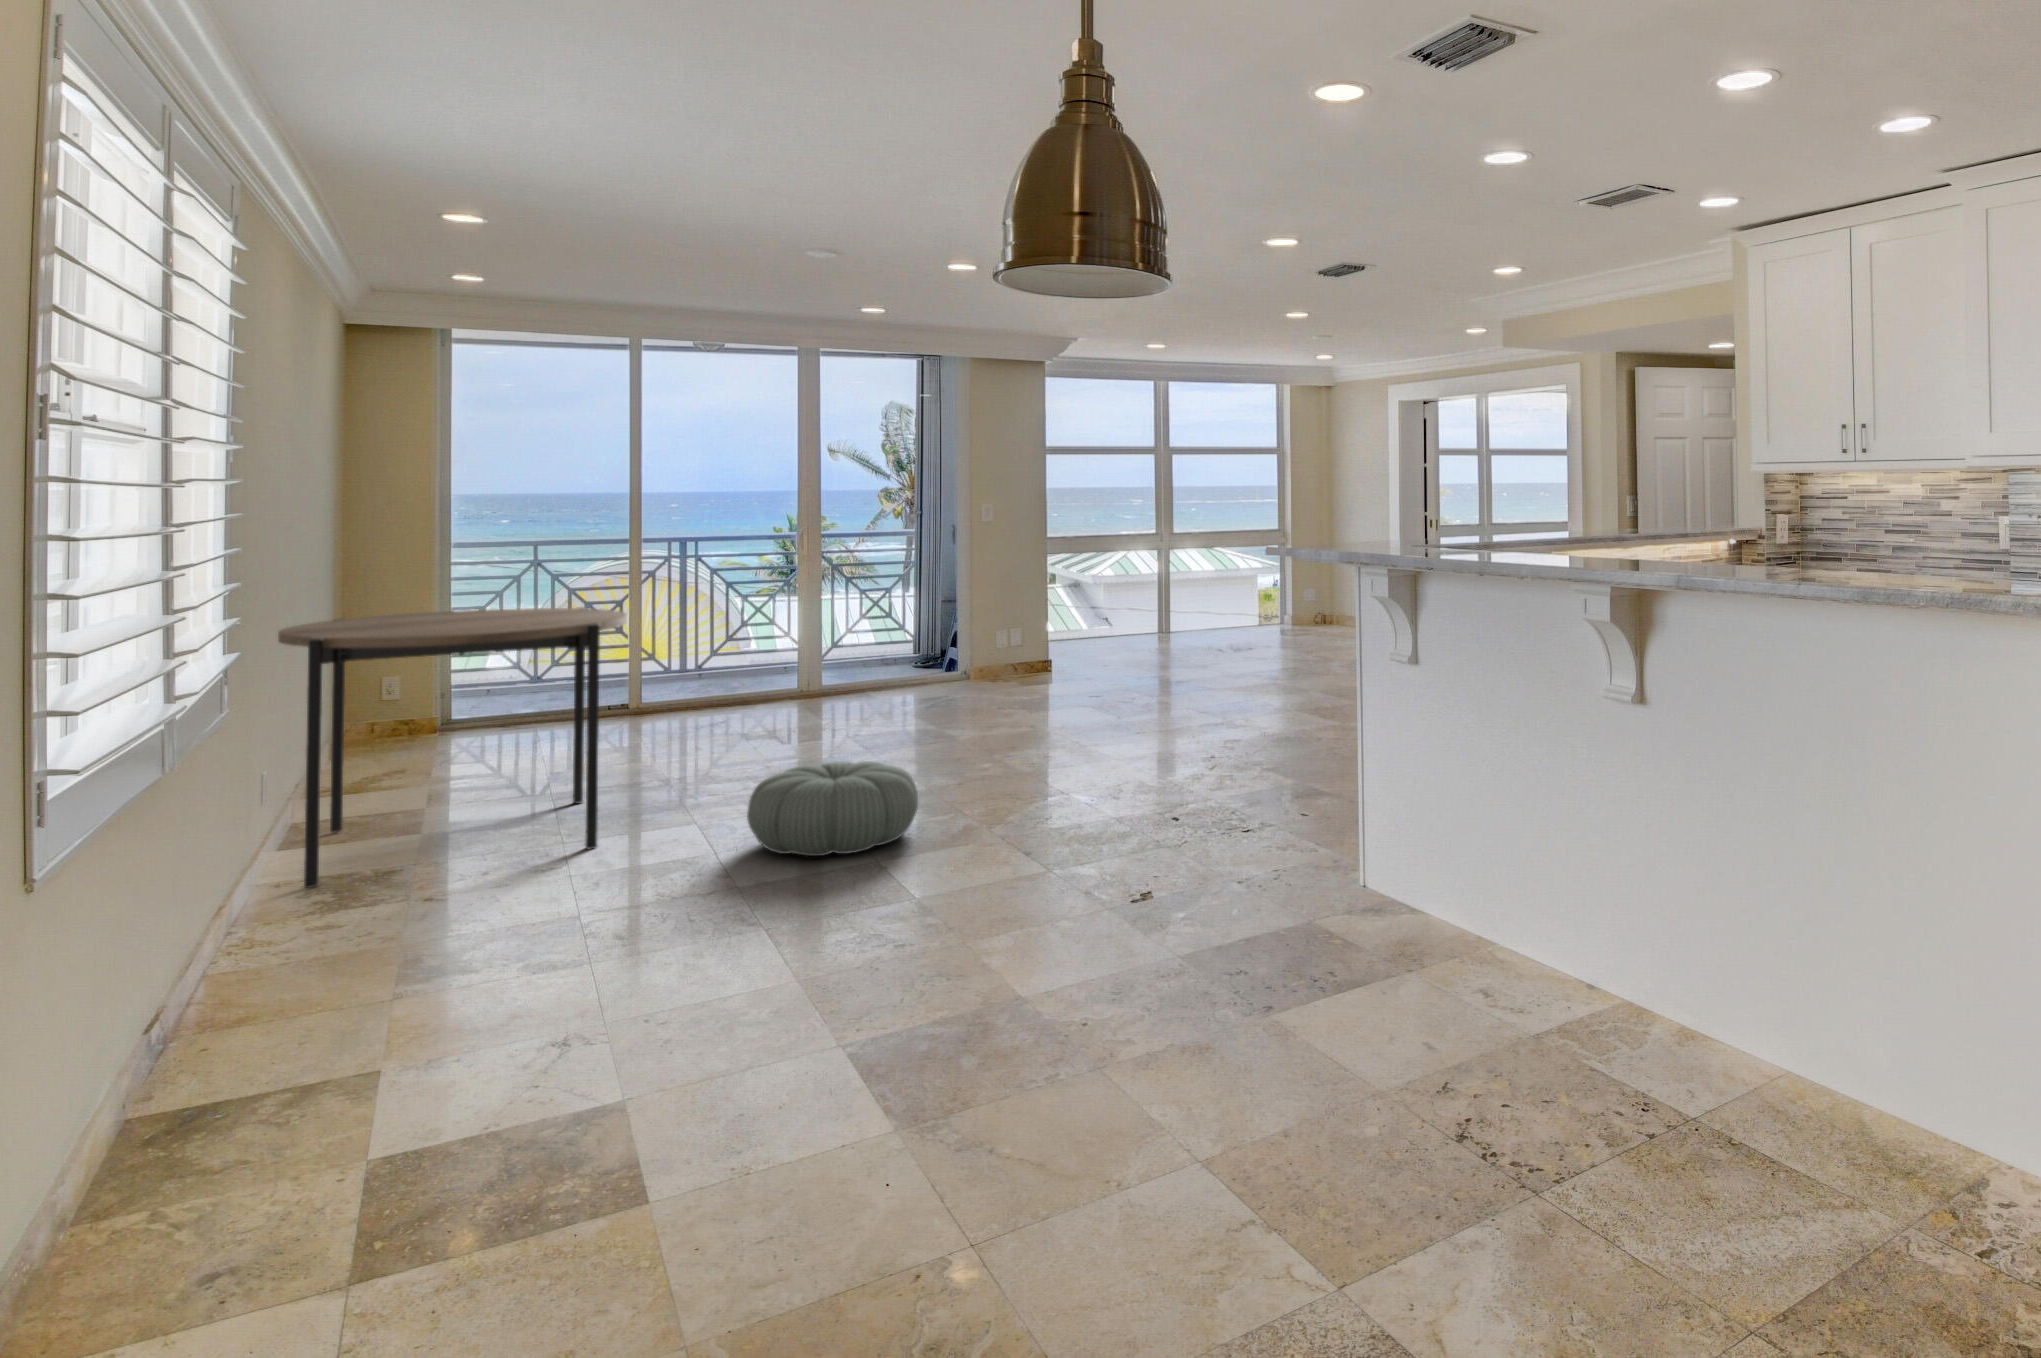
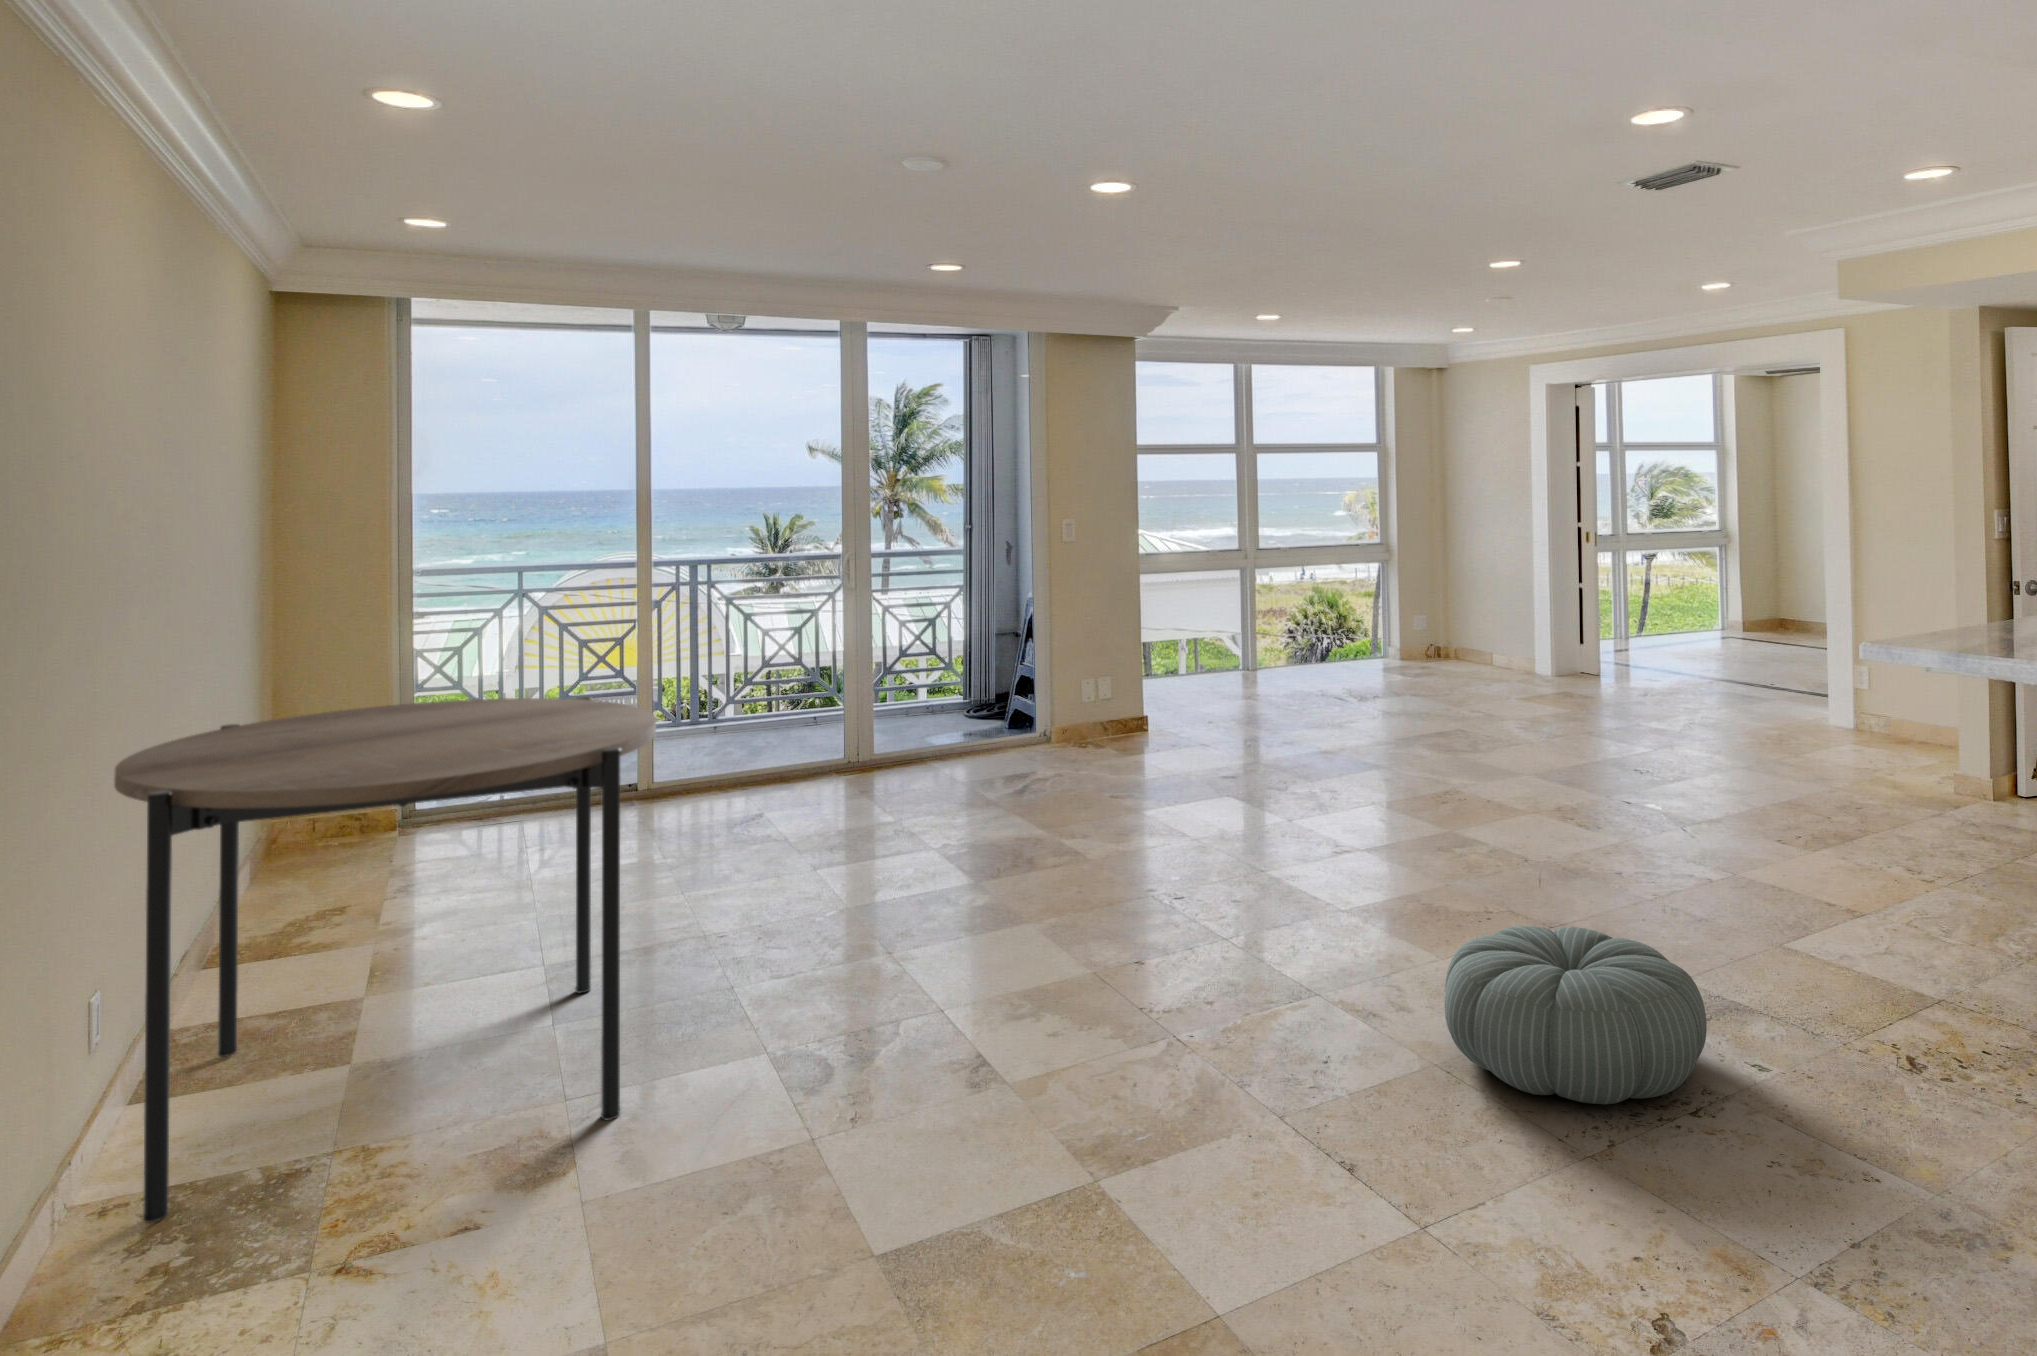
pouf: present [747,761,918,856] -> present [1445,926,1707,1104]

